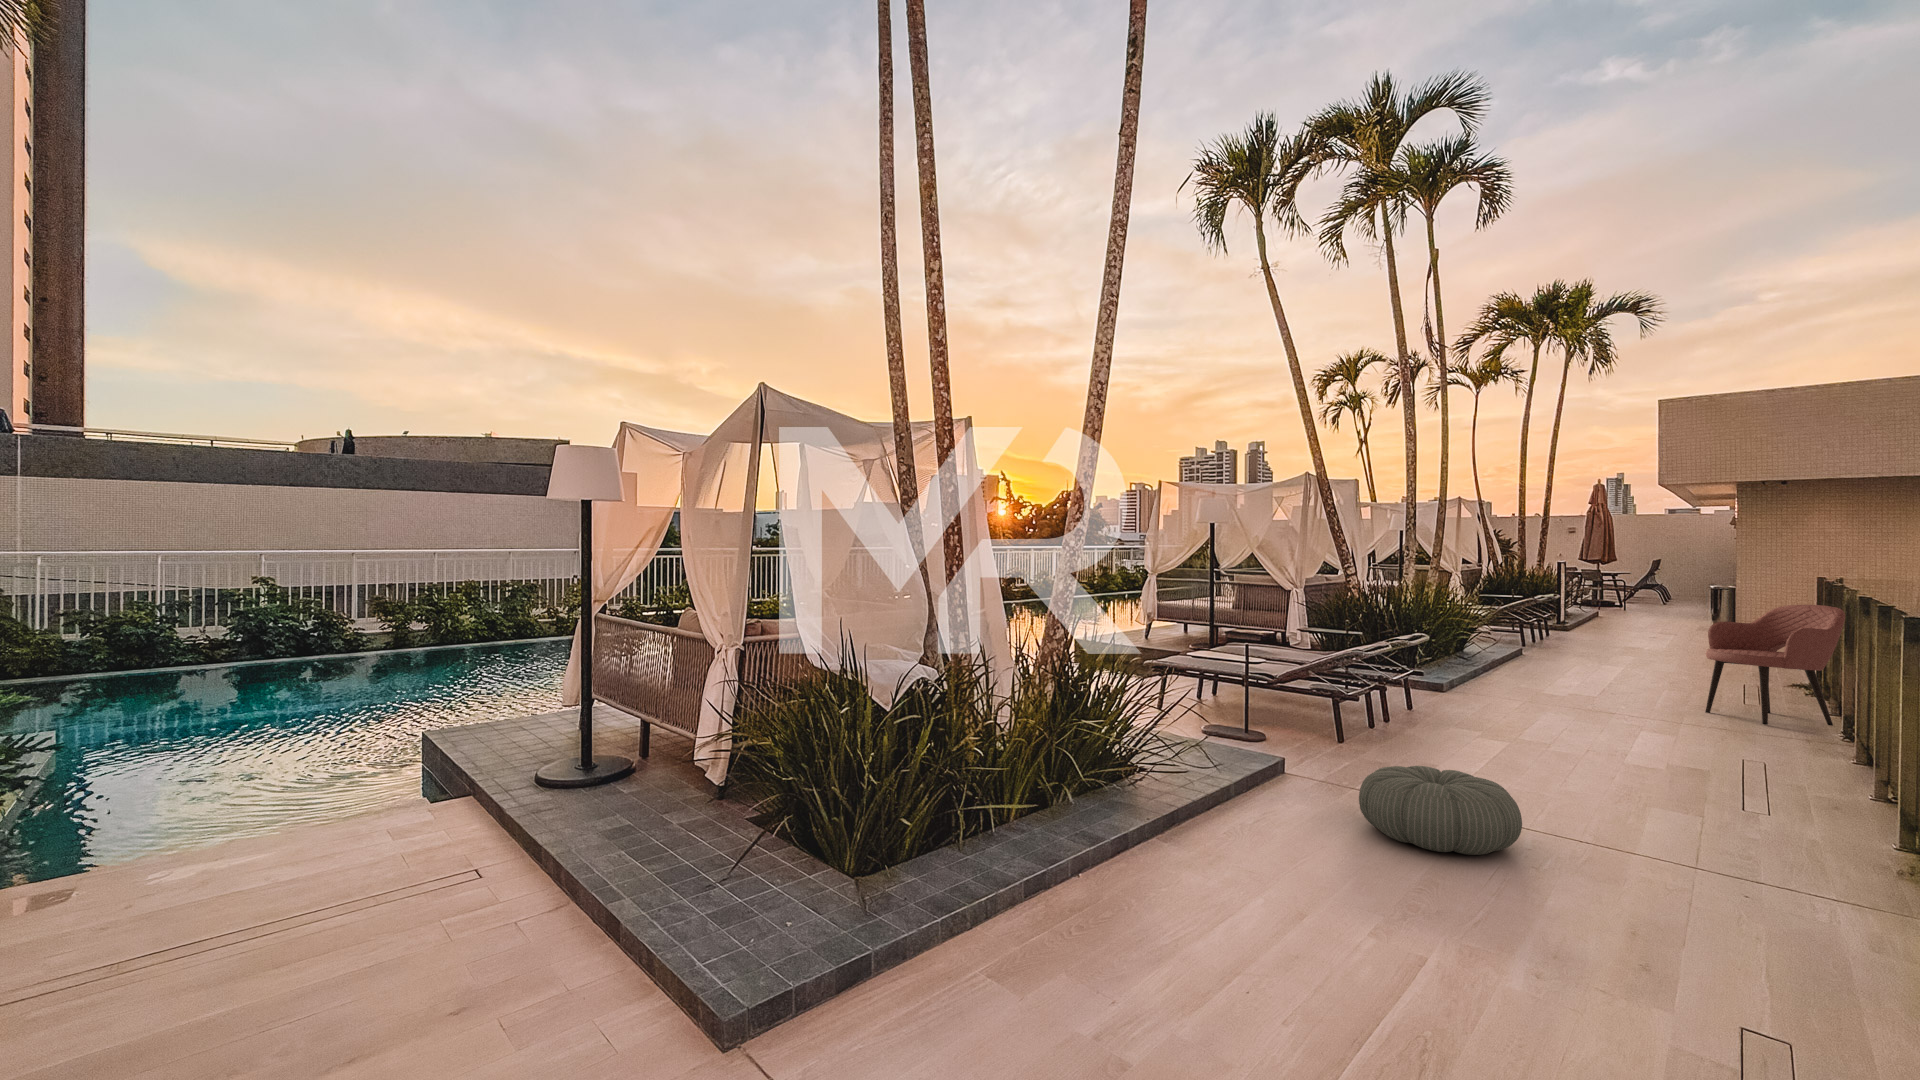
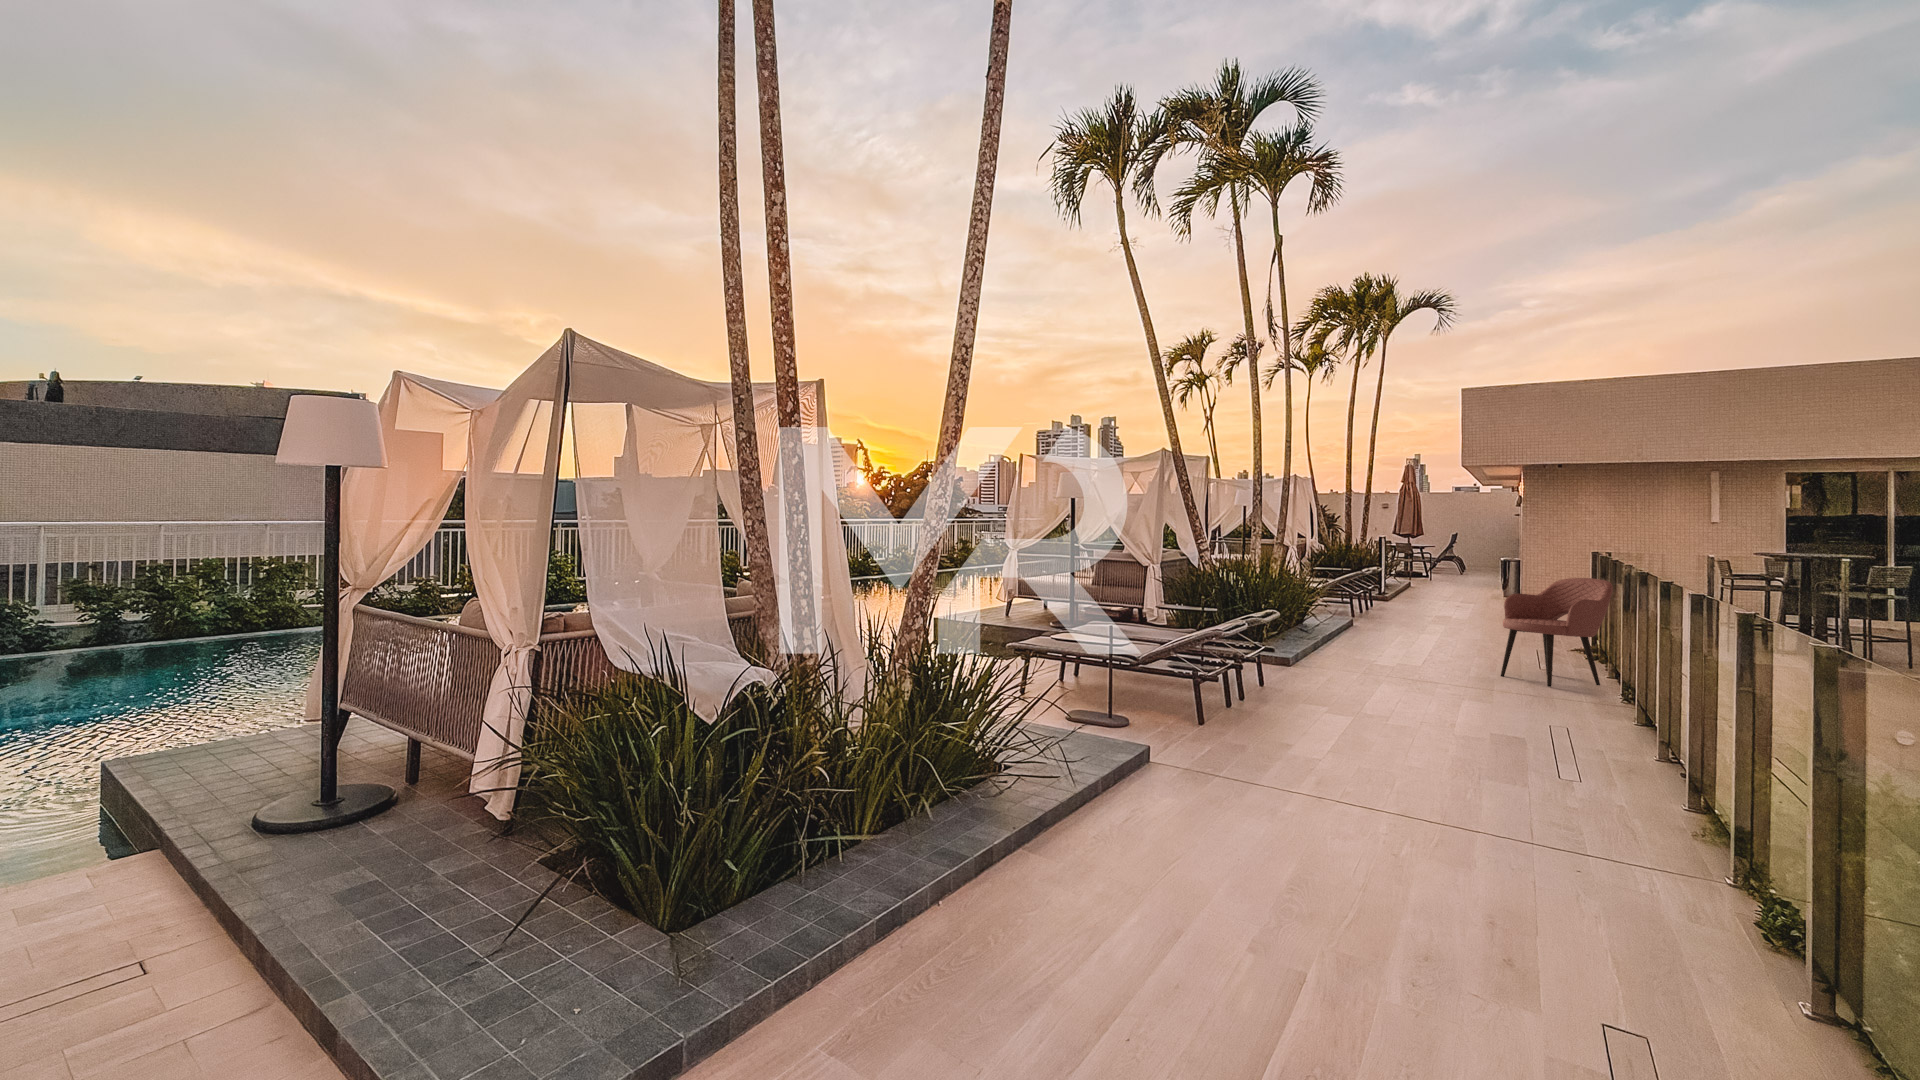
pouf: present [1359,766,1522,855] -> none [1226,752,1381,845]

